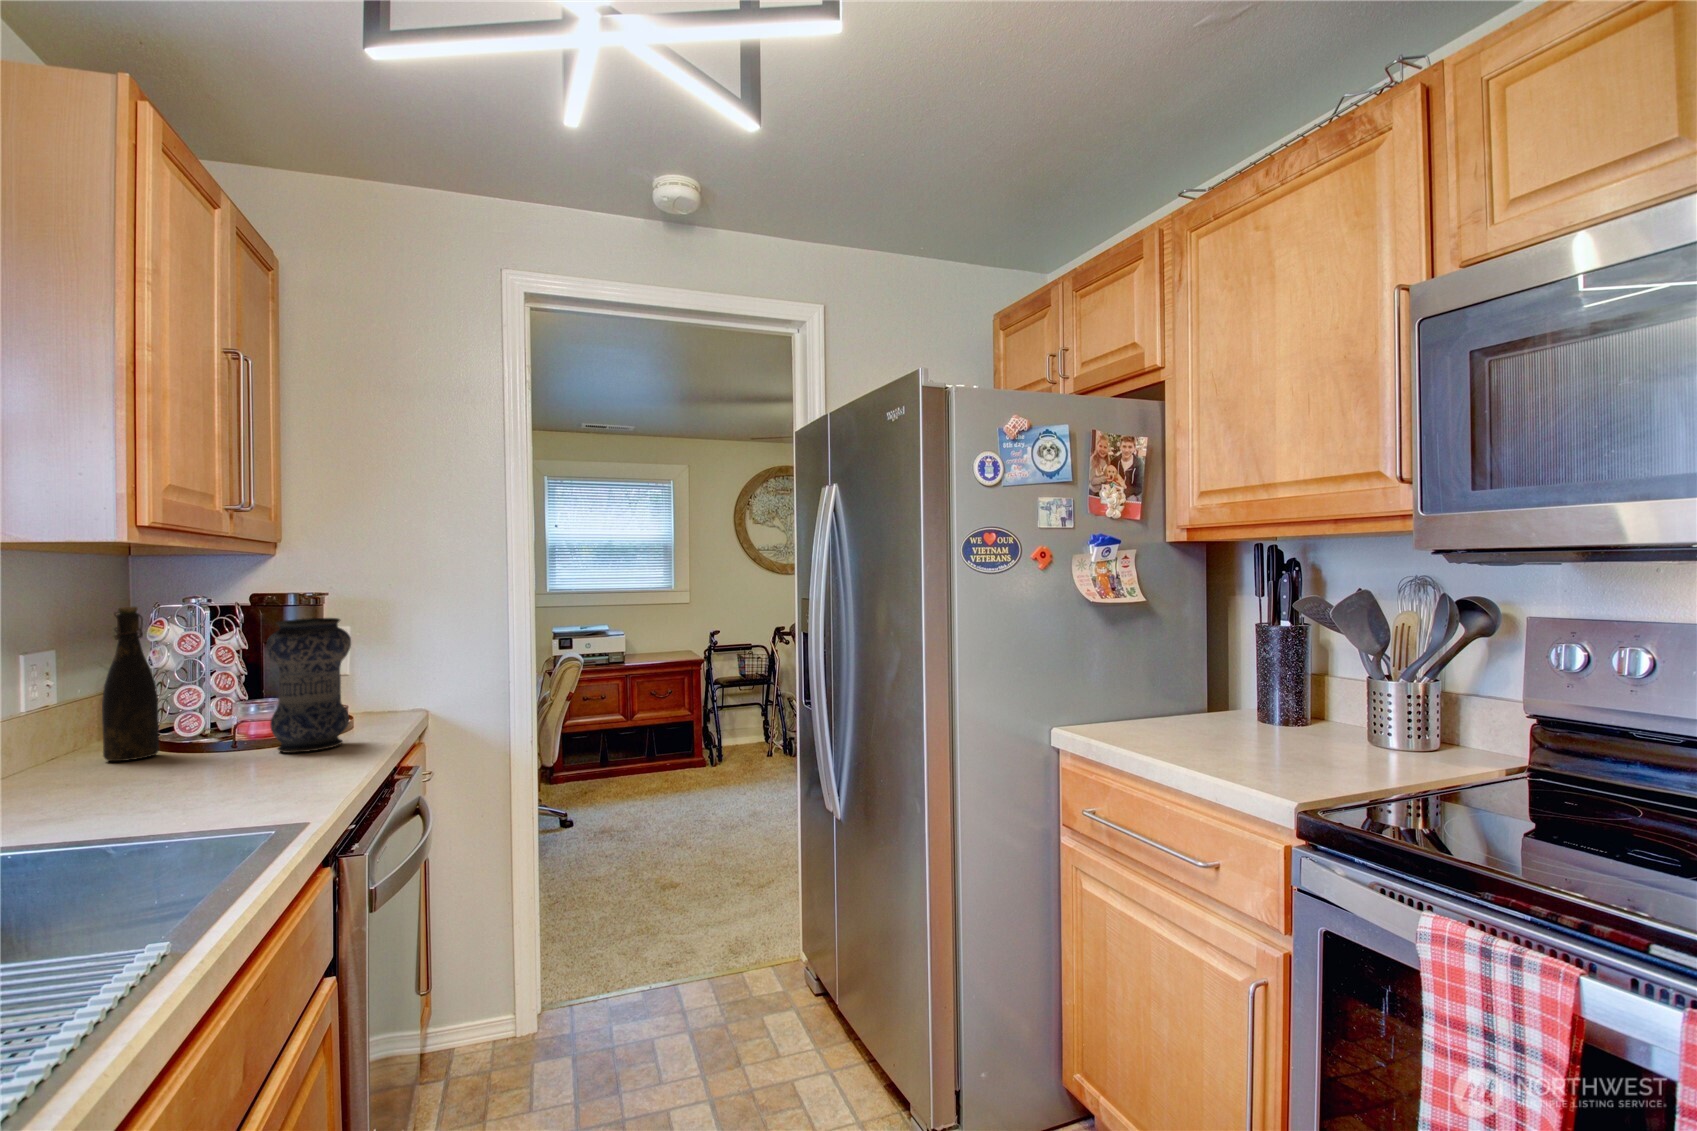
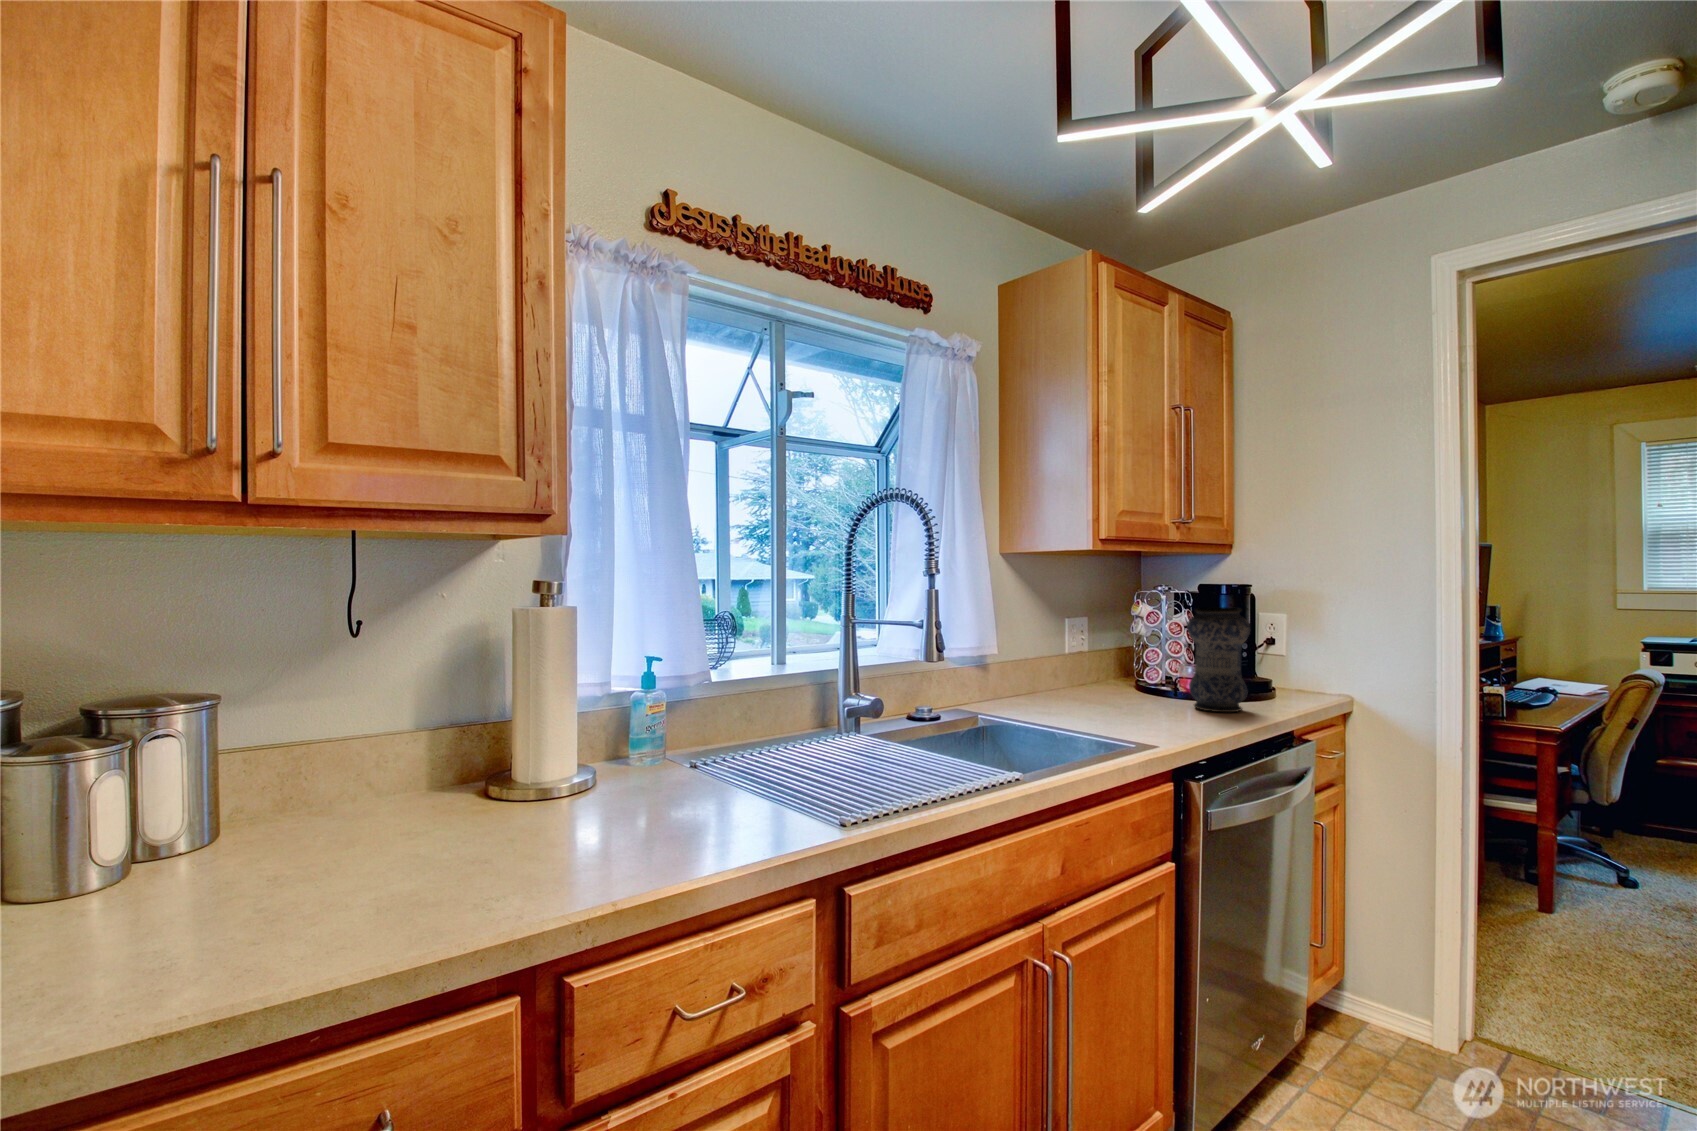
bottle: present [102,607,159,761] -> none [1103,591,1133,693]

